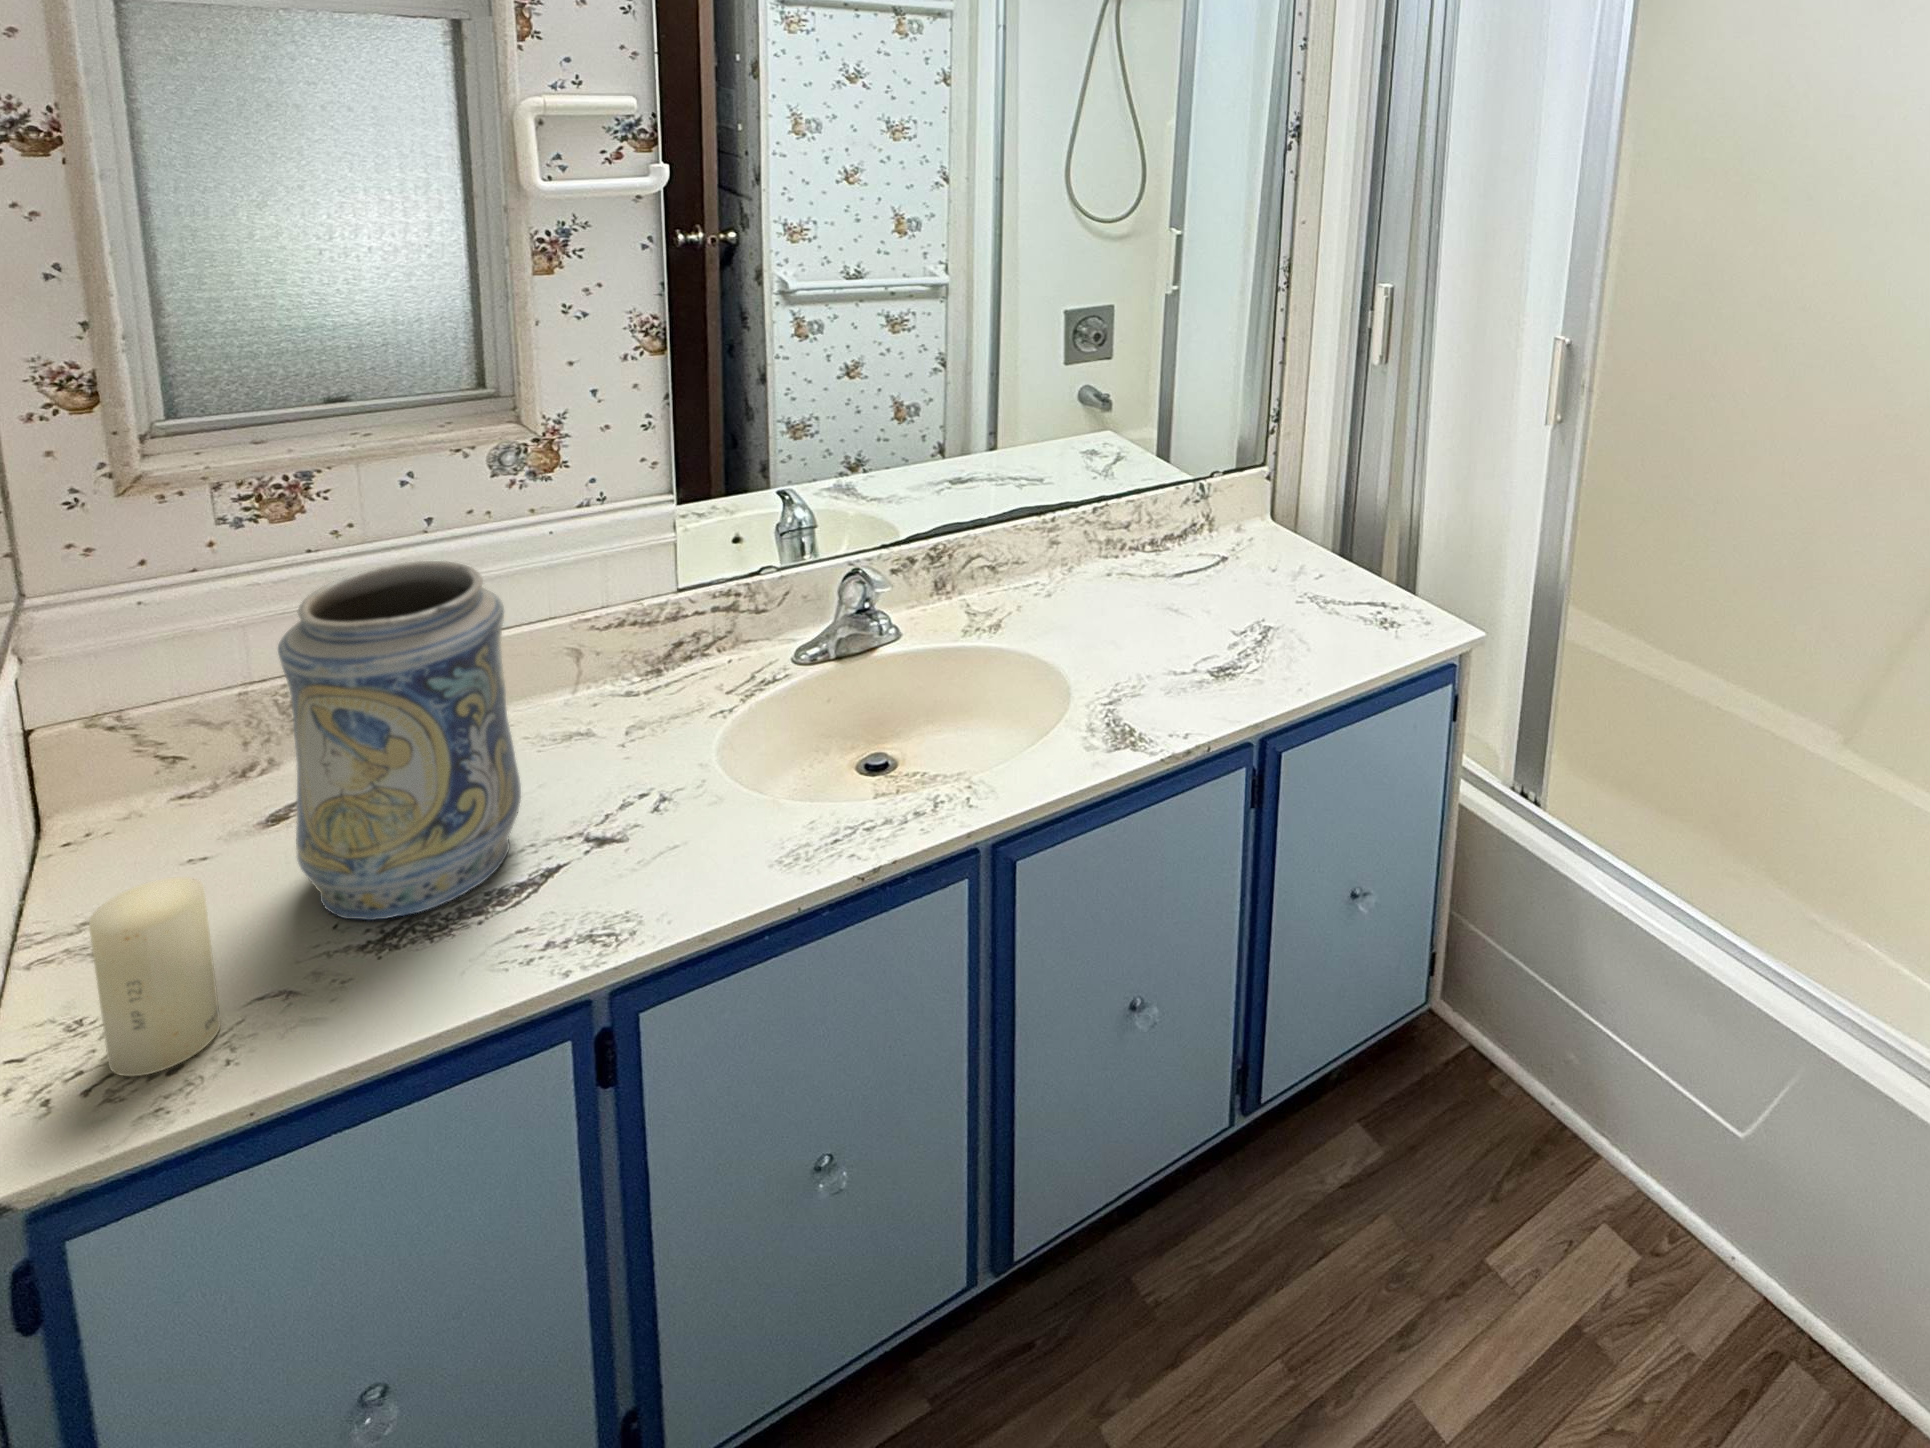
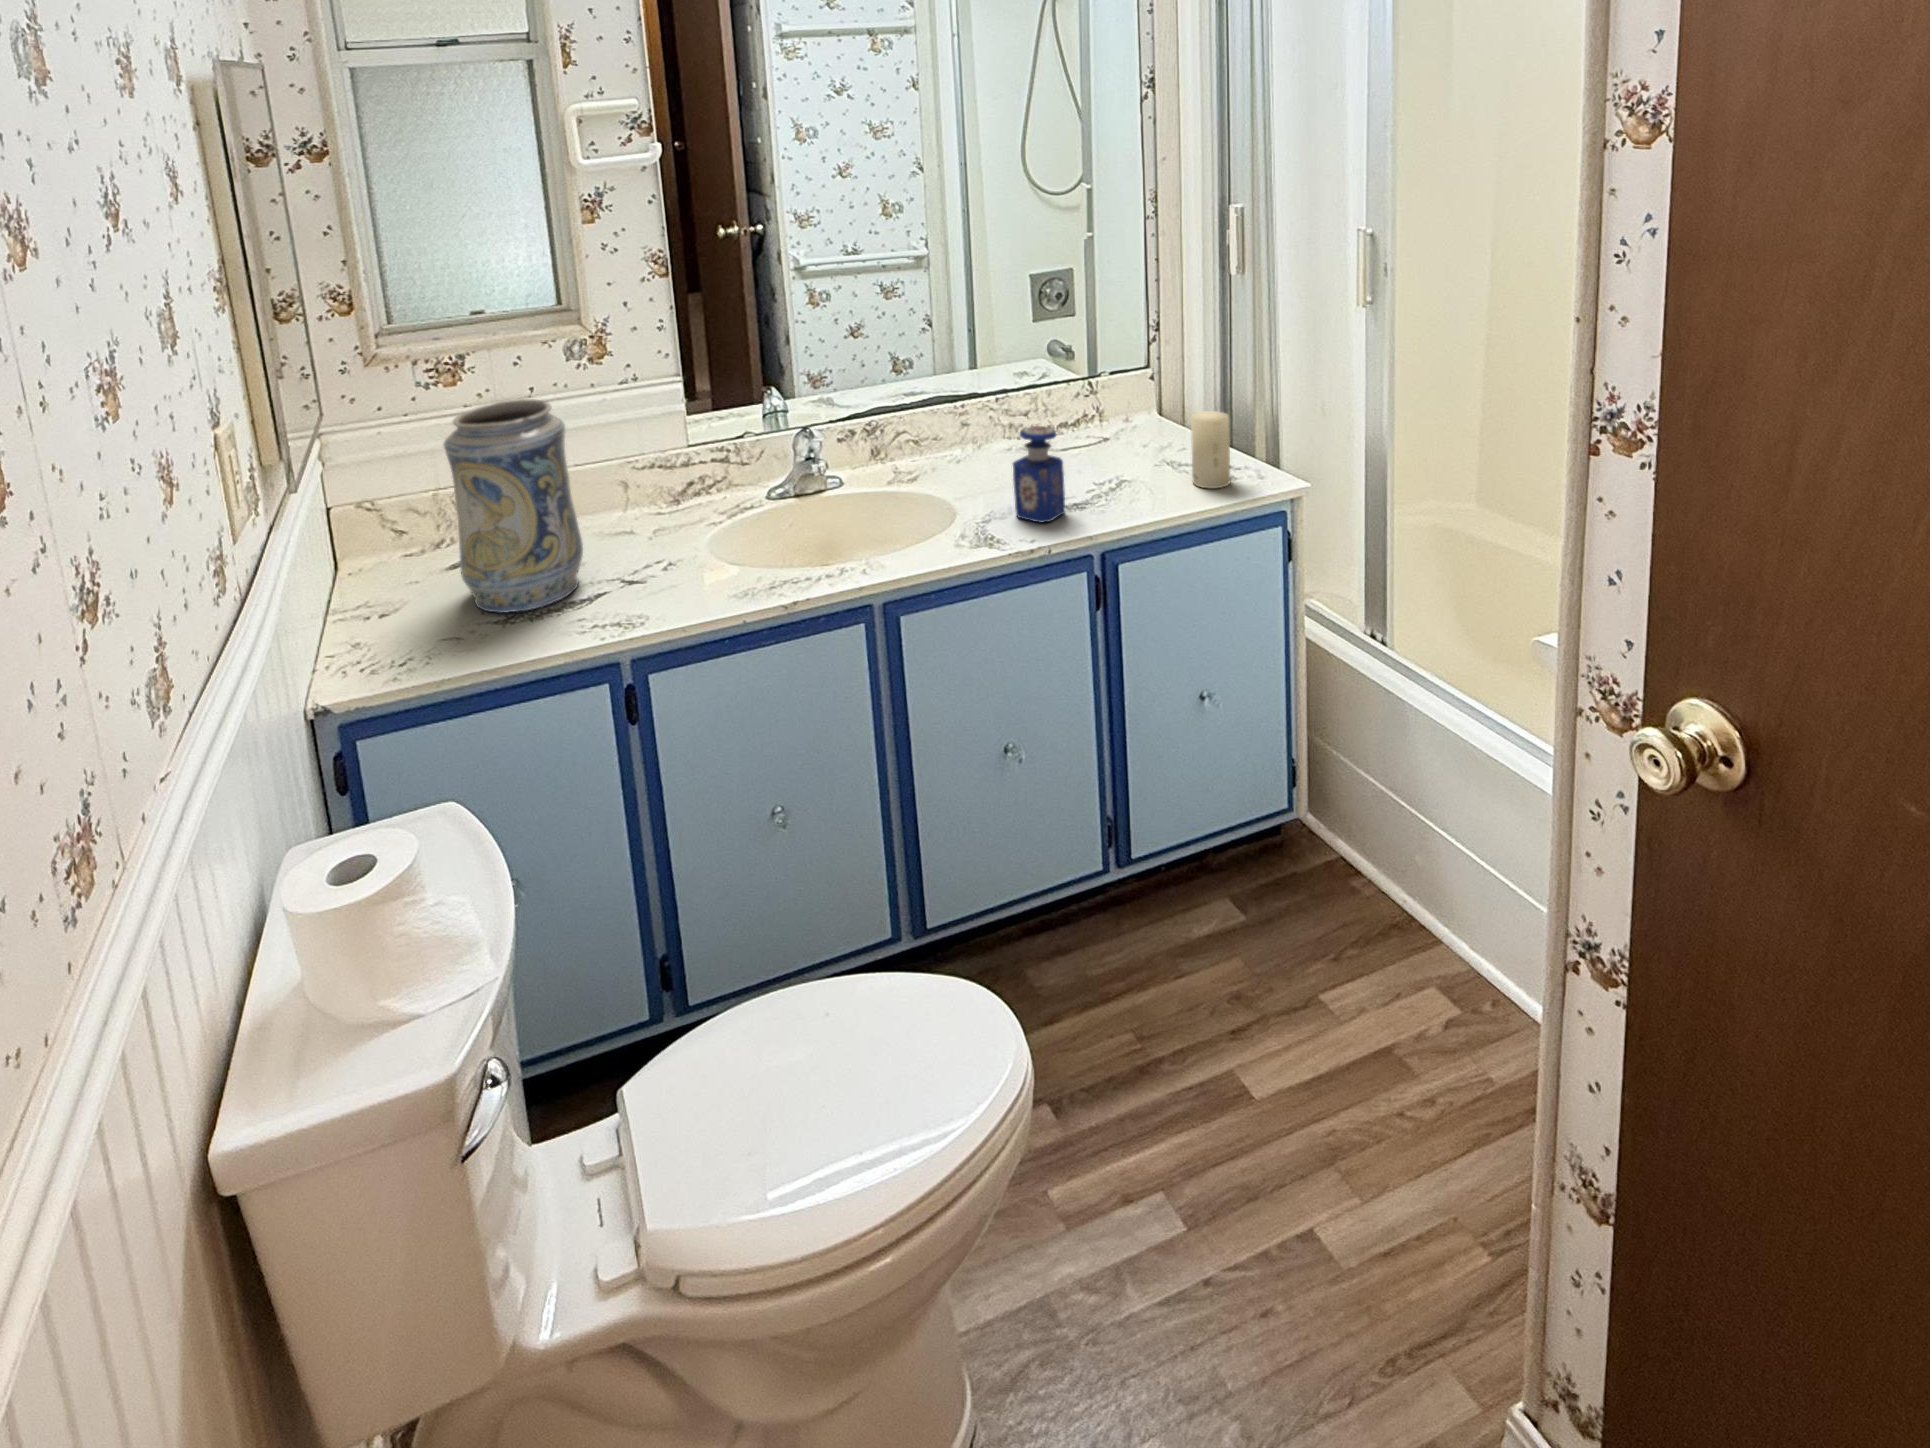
perfume bottle: none [1148,570,1215,698] -> present [1013,426,1065,522]
candle: present [89,877,221,1076] -> present [1191,411,1231,488]

